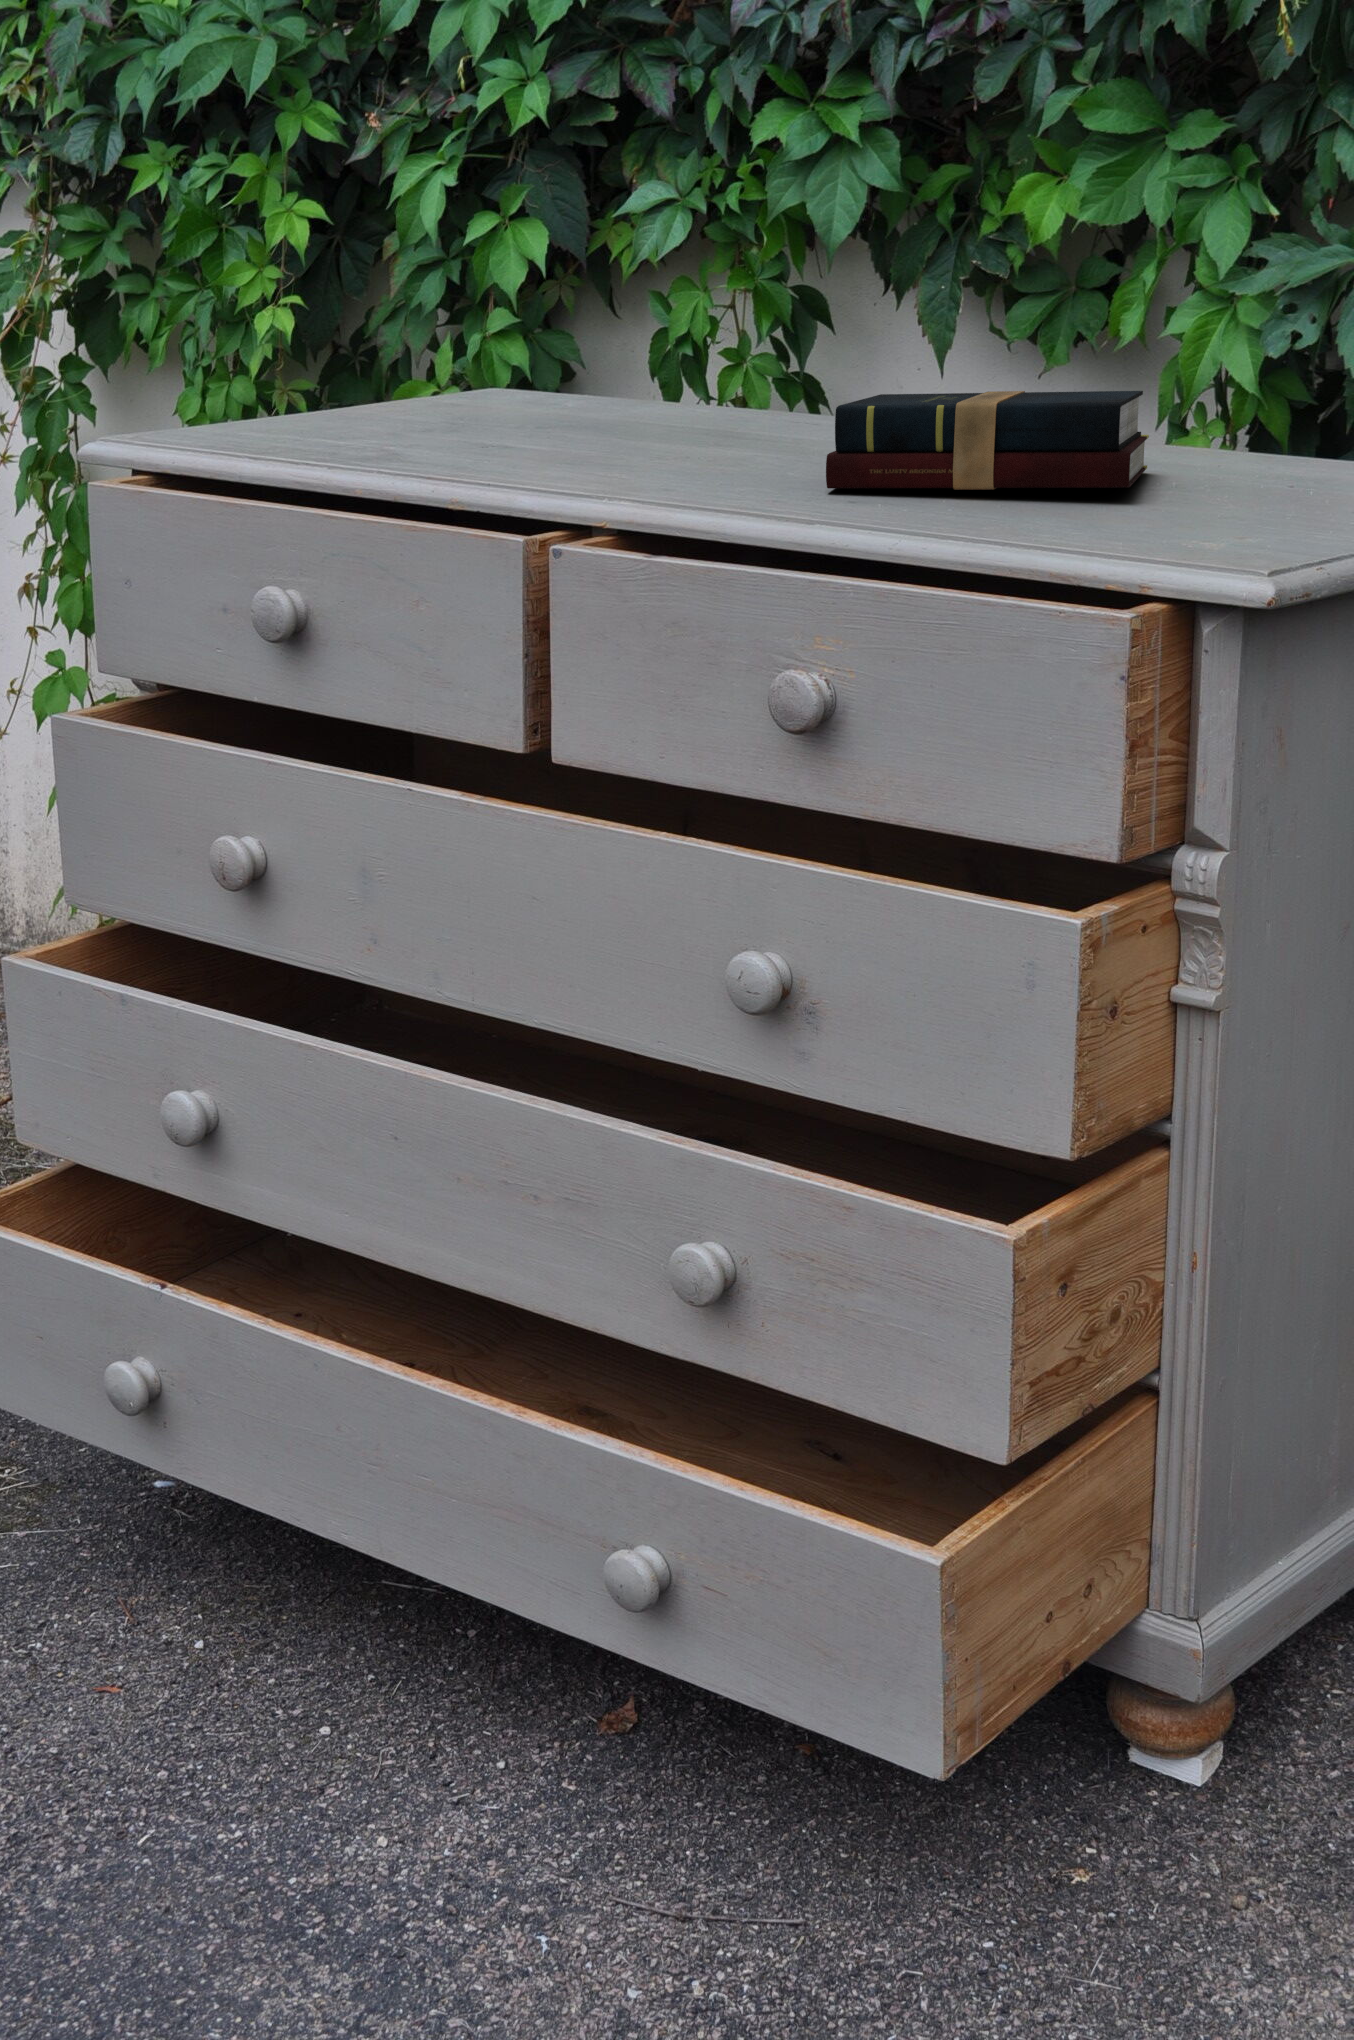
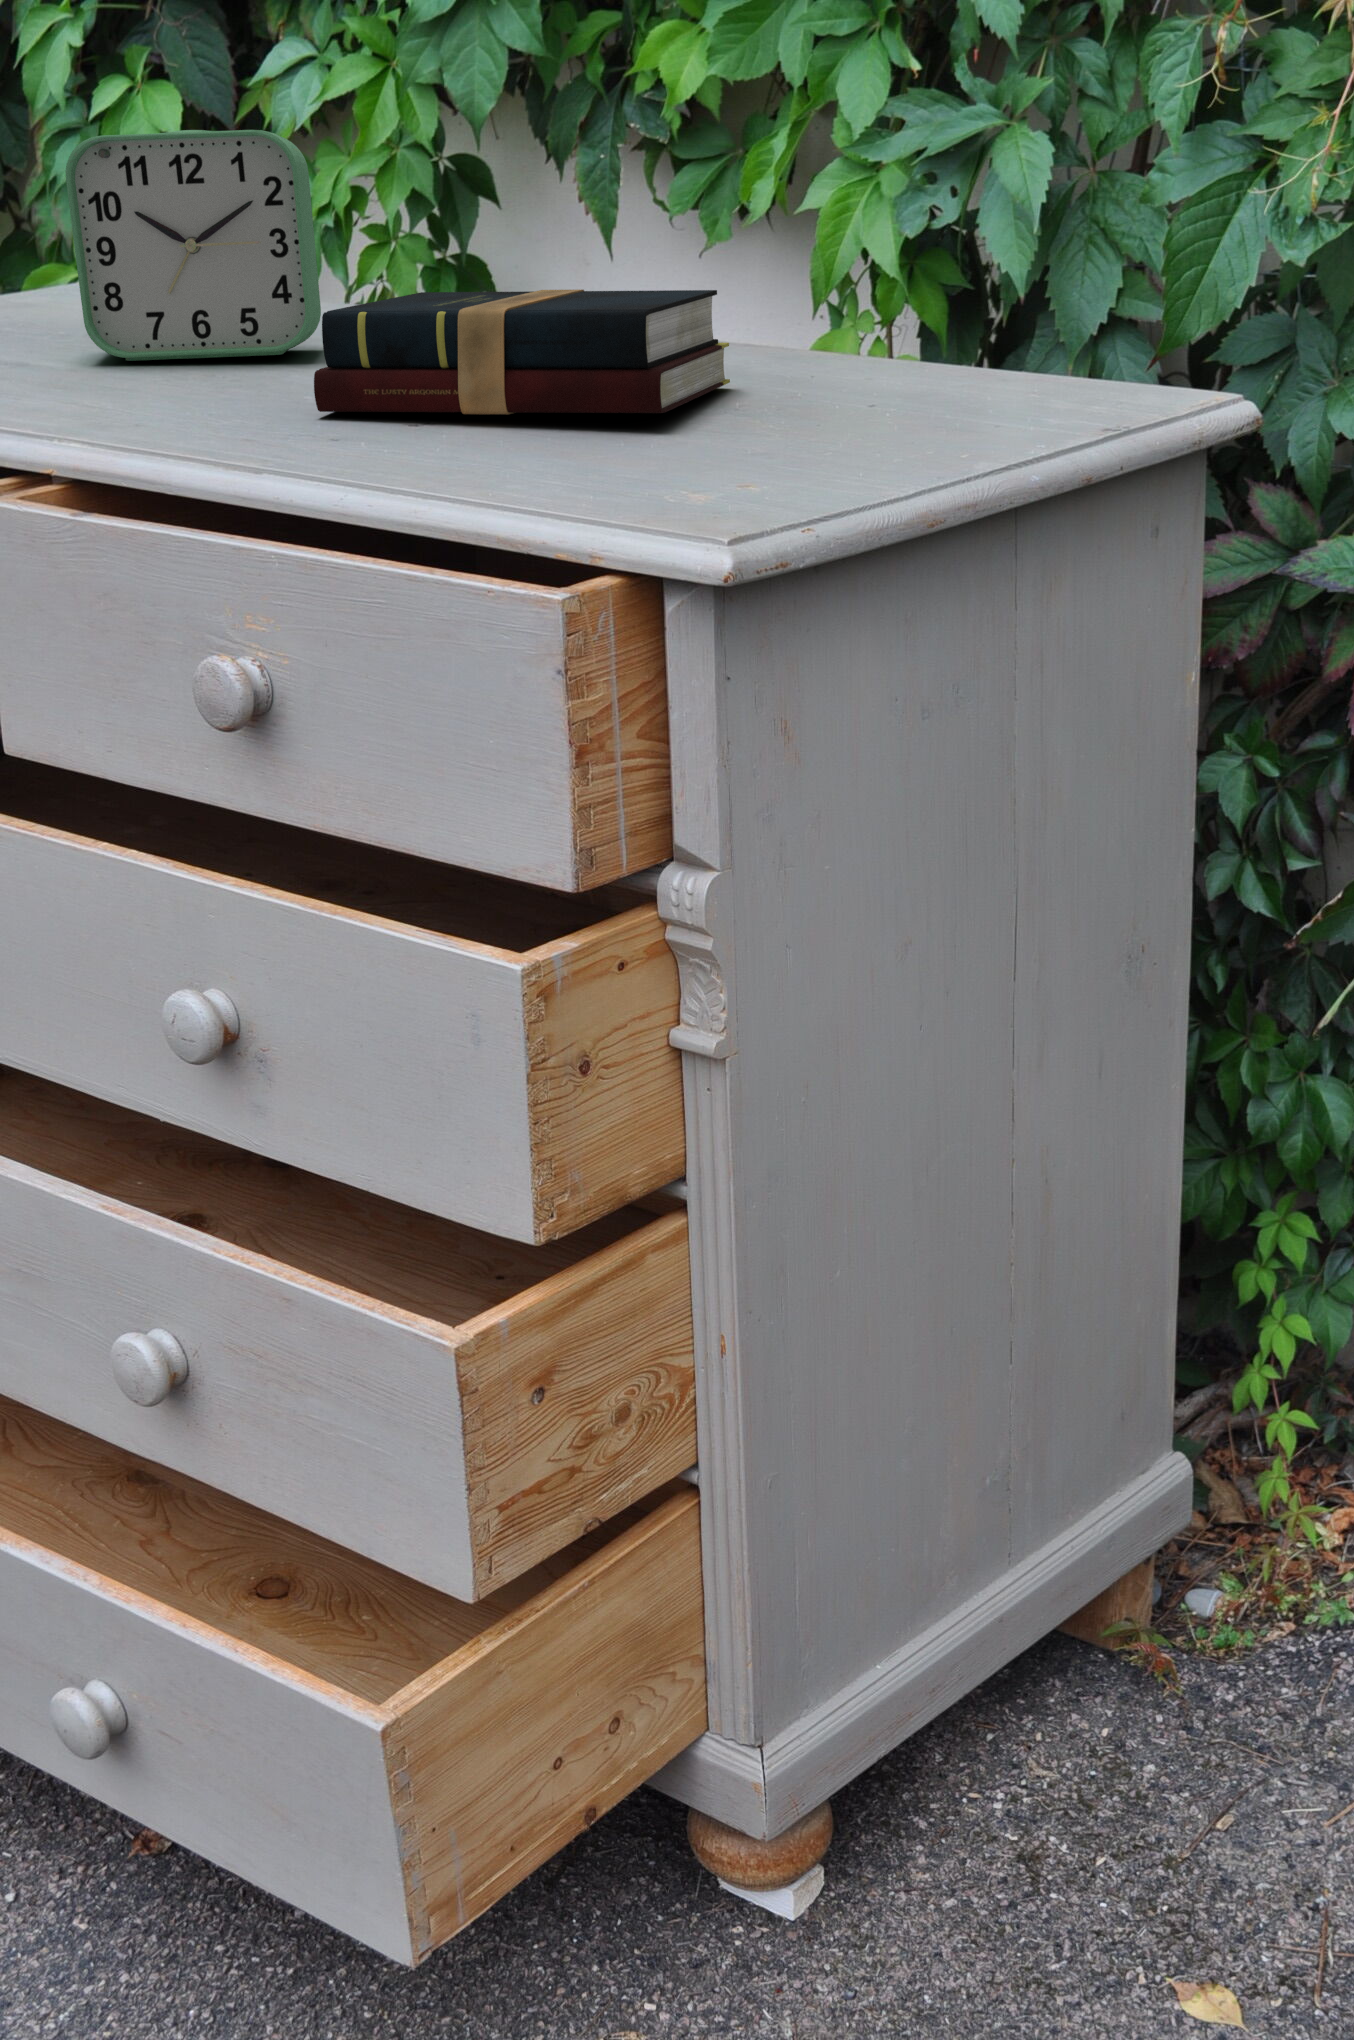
alarm clock: none [575,262,770,454] -> present [65,130,321,361]

